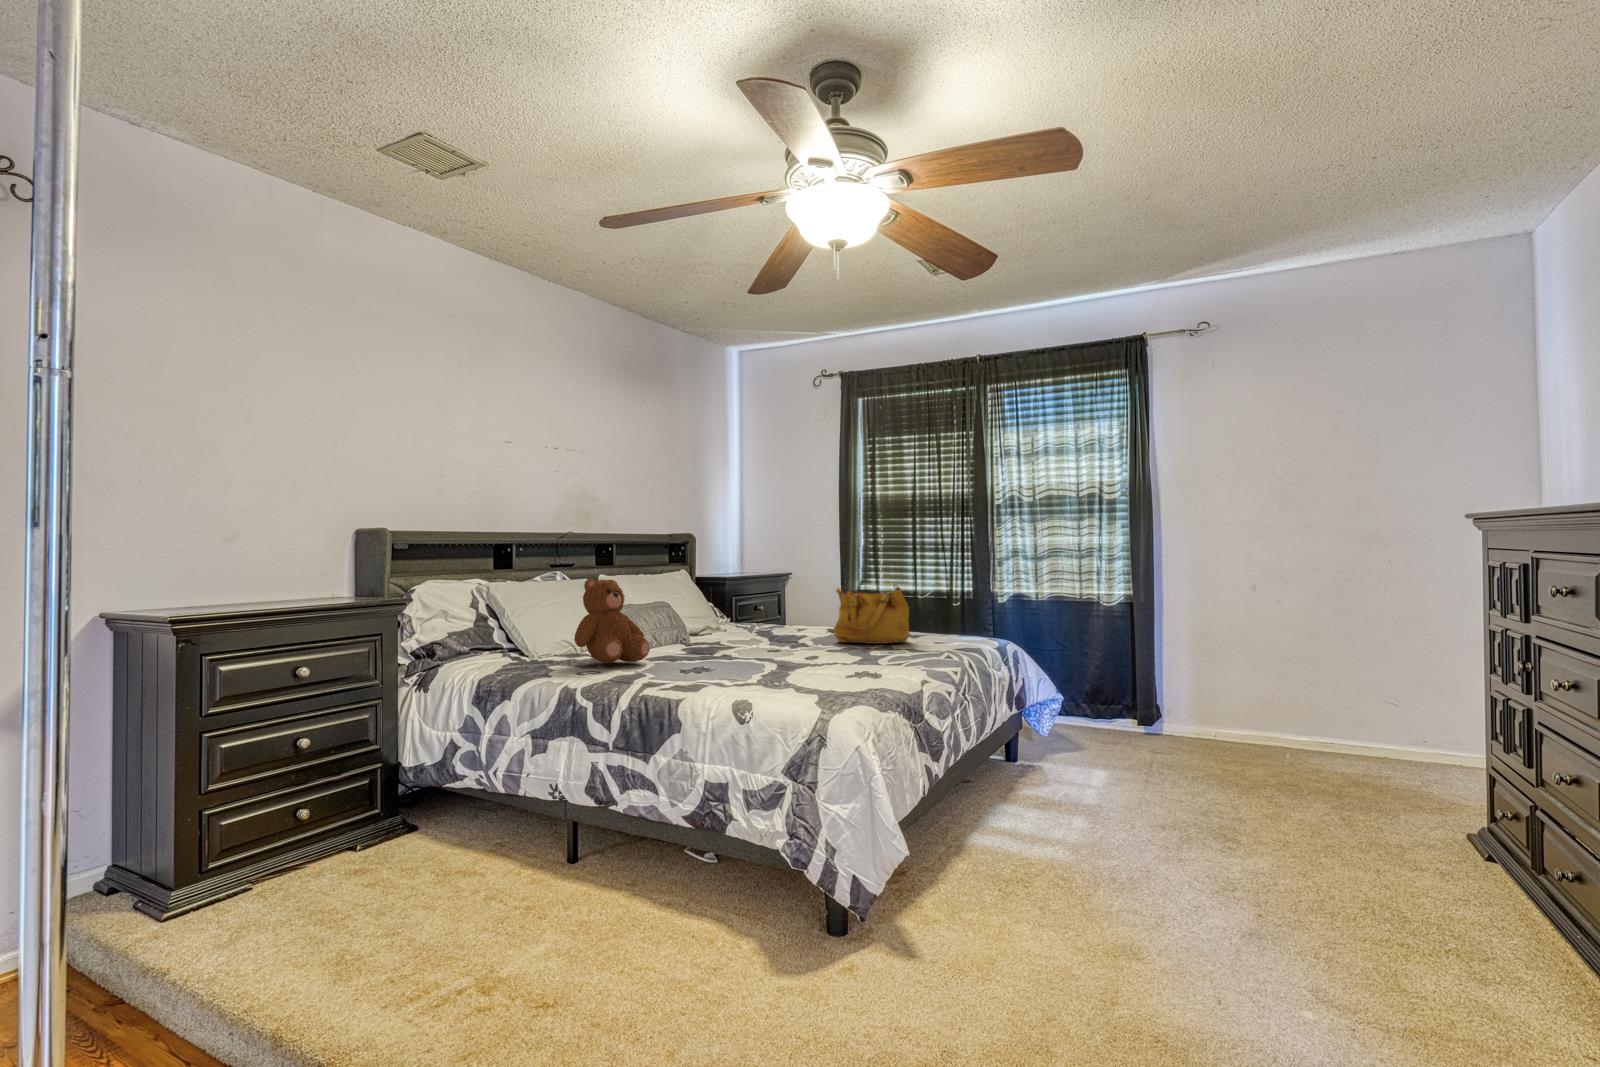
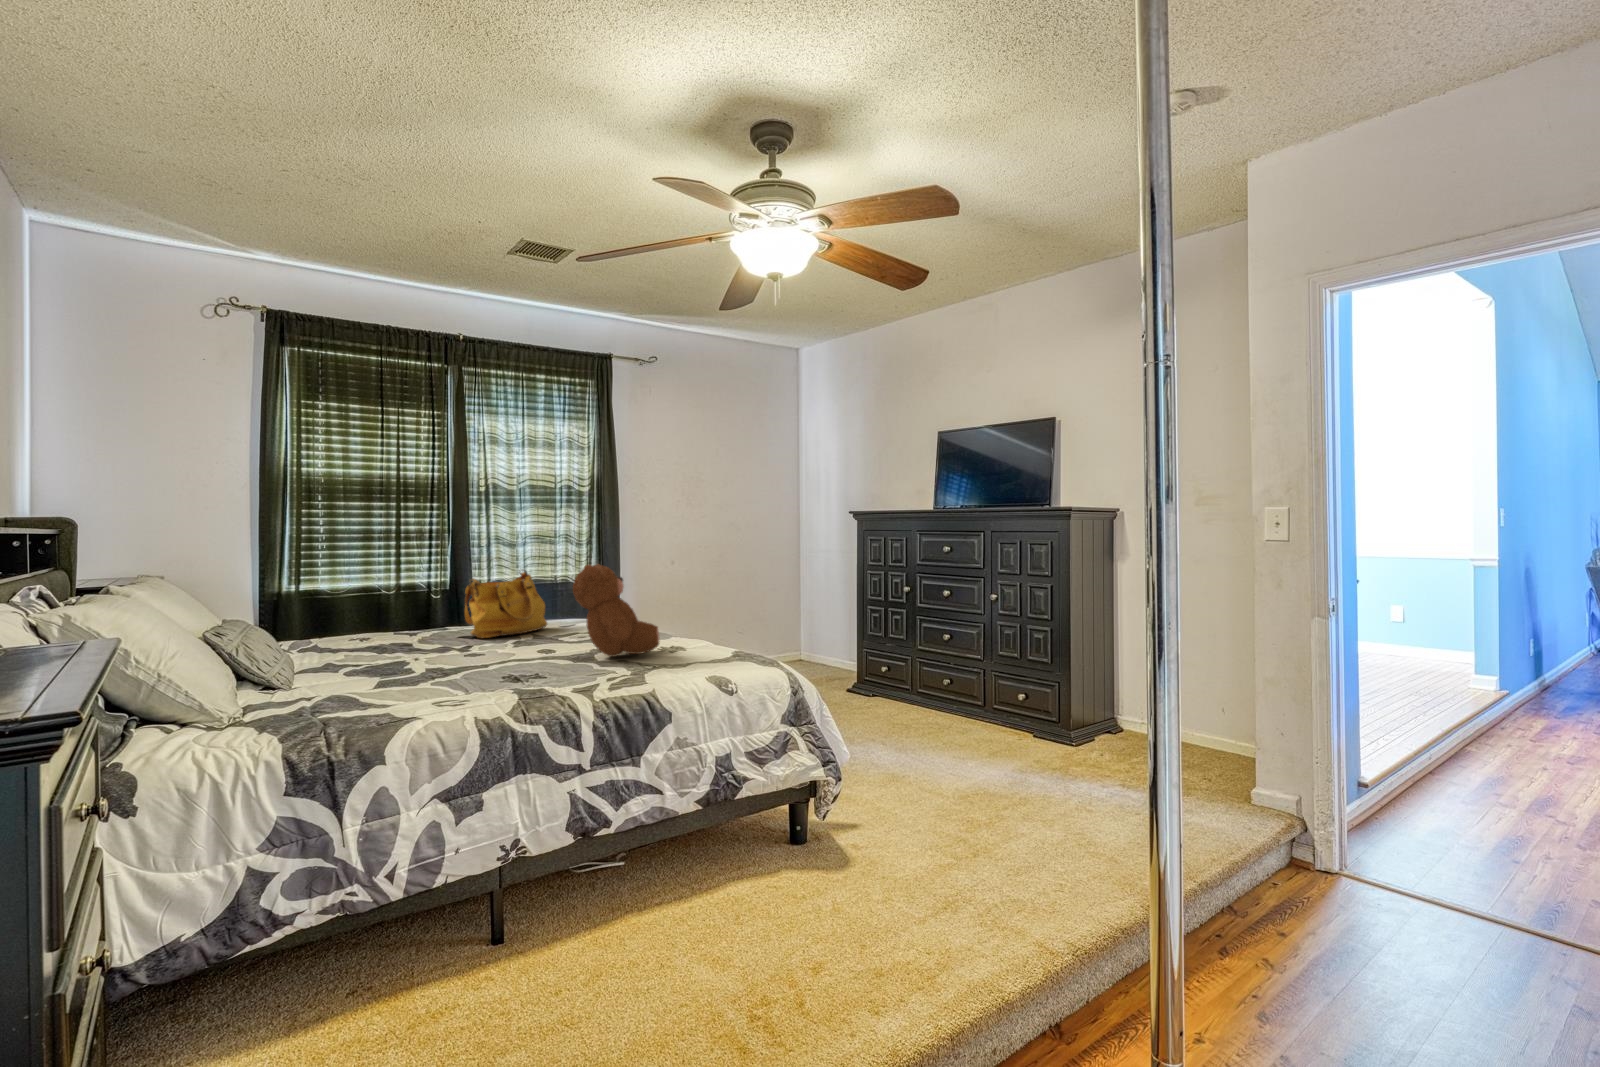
teddy bear: present [574,579,650,663] -> present [573,564,660,657]

